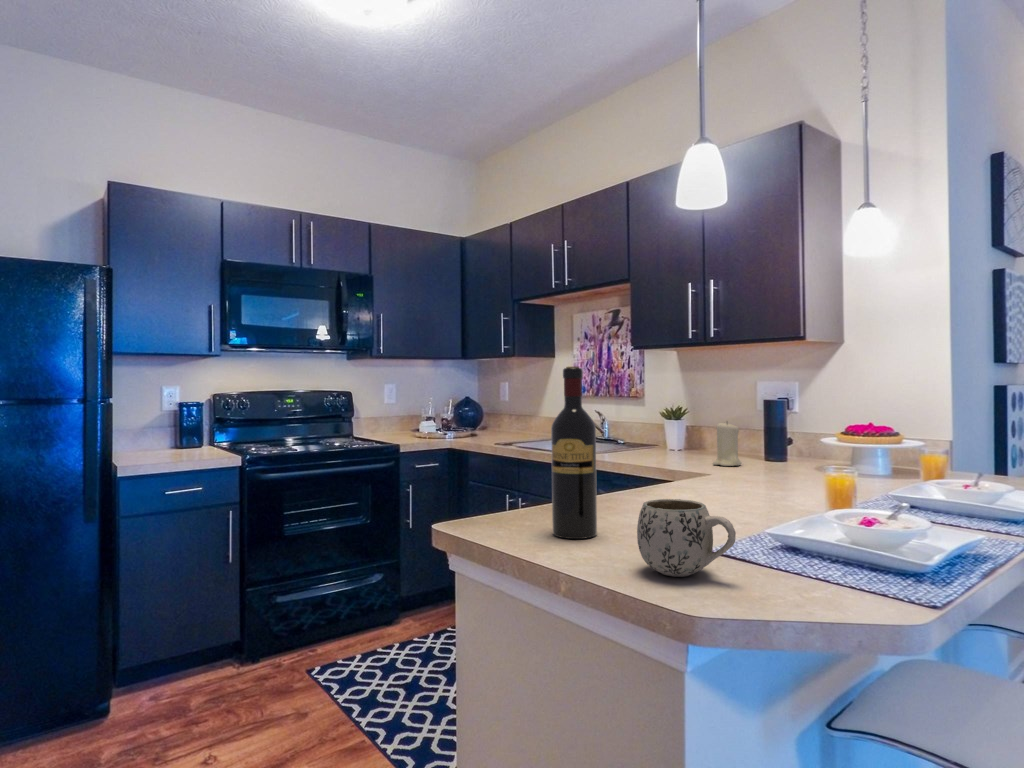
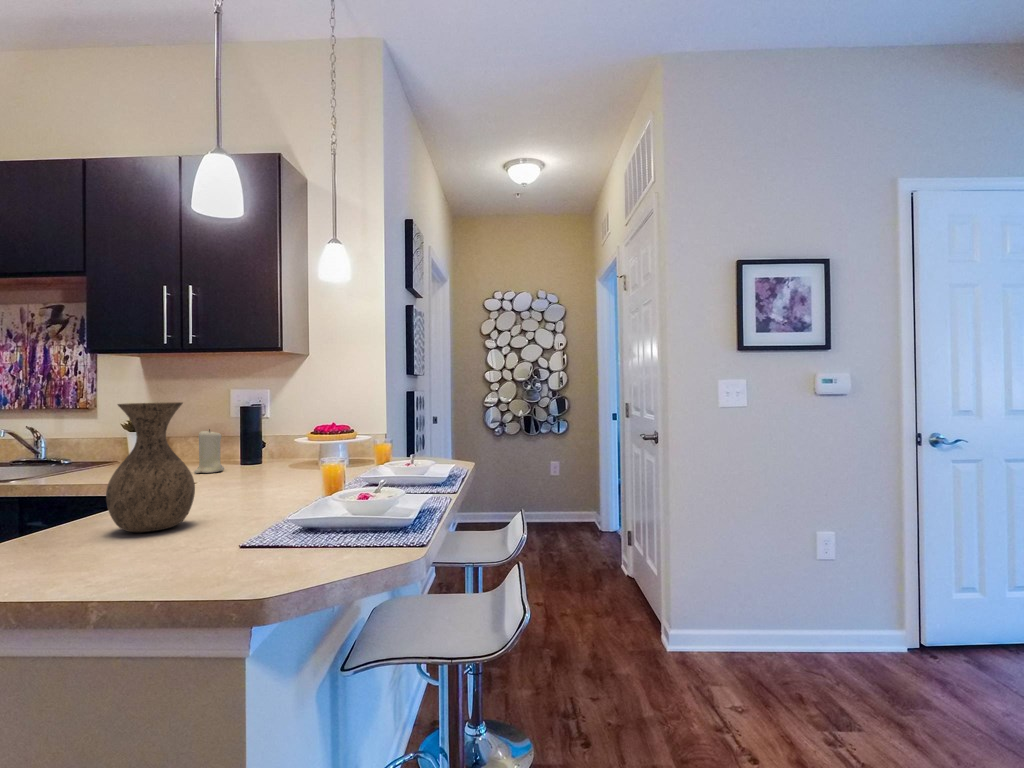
wine bottle: present [551,367,597,539] -> none [44,374,108,572]
vase: none [609,393,682,516] -> present [106,402,195,532]
mug: present [637,499,736,577] -> none [182,501,282,576]

